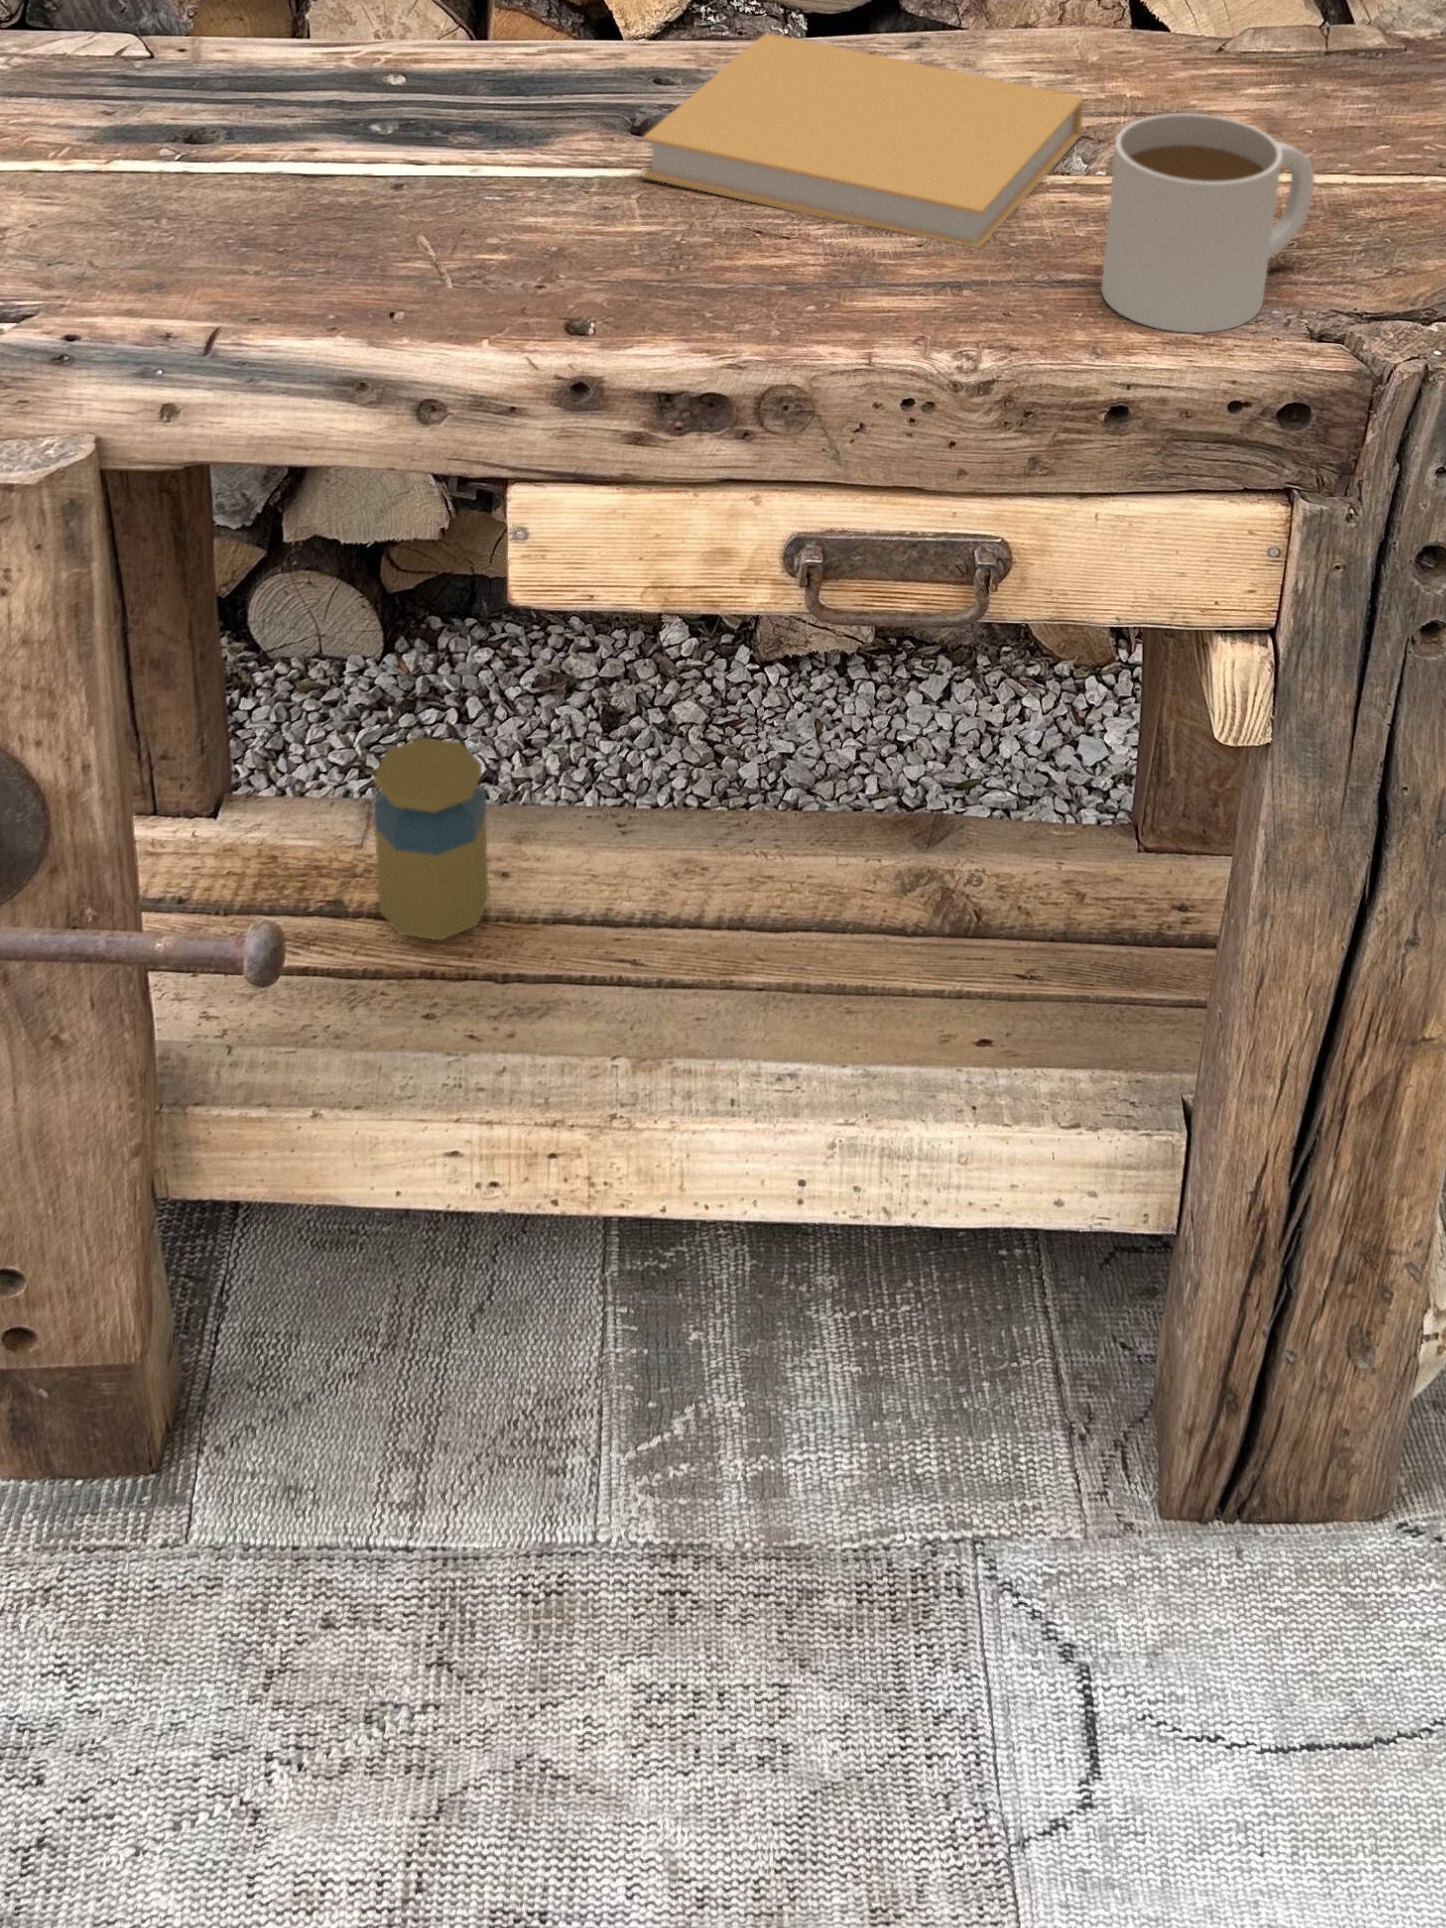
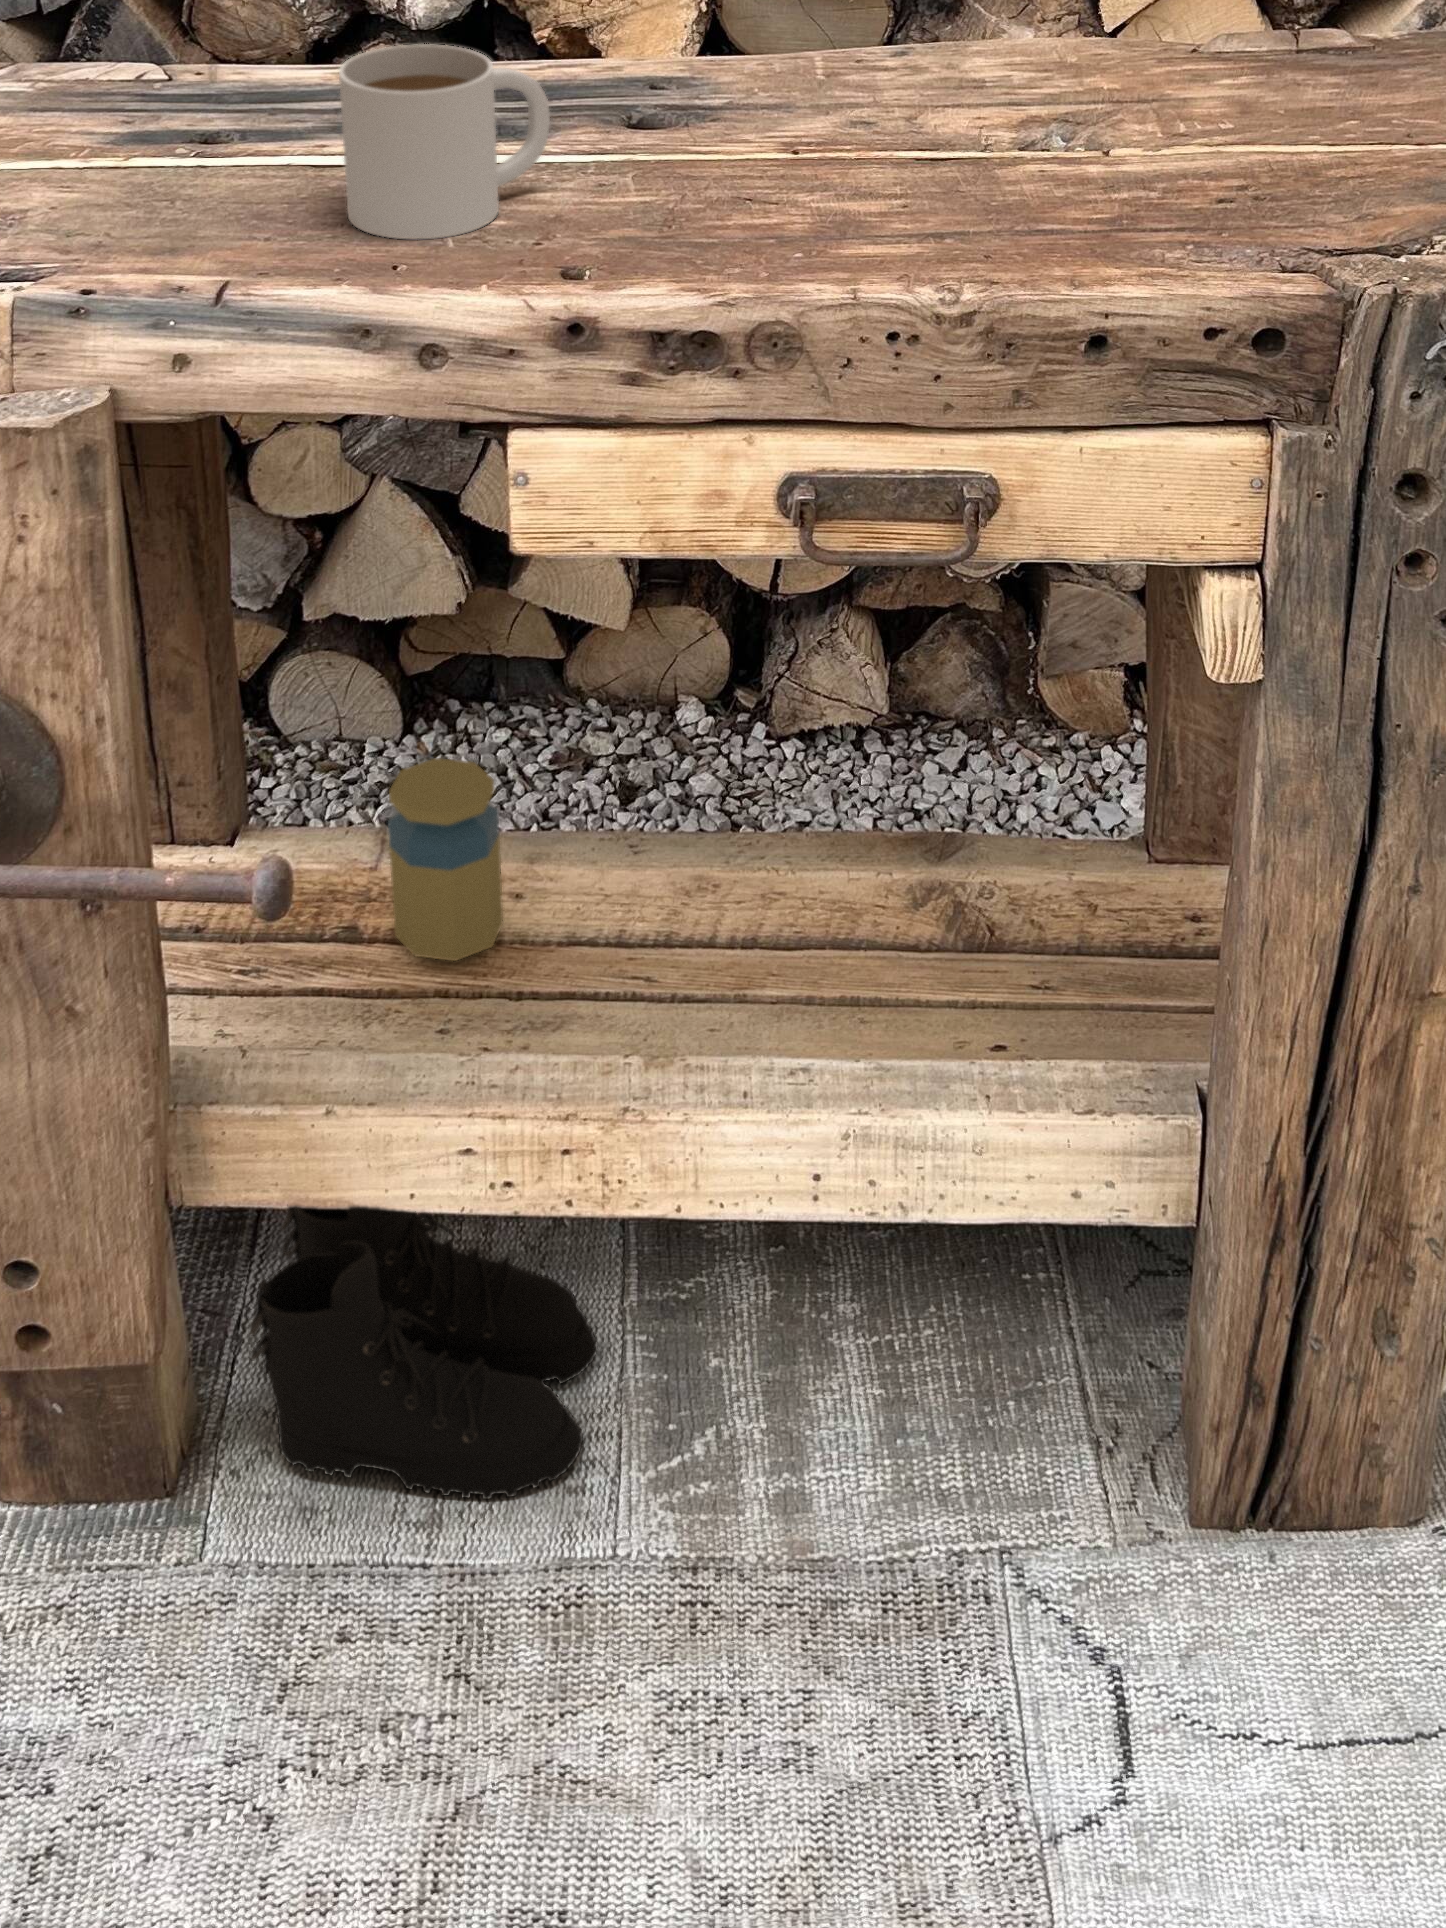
book: present [643,33,1084,247] -> none [636,36,1062,209]
mug: present [1102,113,1314,333] -> present [339,44,550,239]
boots: none [235,1146,579,1483] -> present [250,1205,598,1499]

